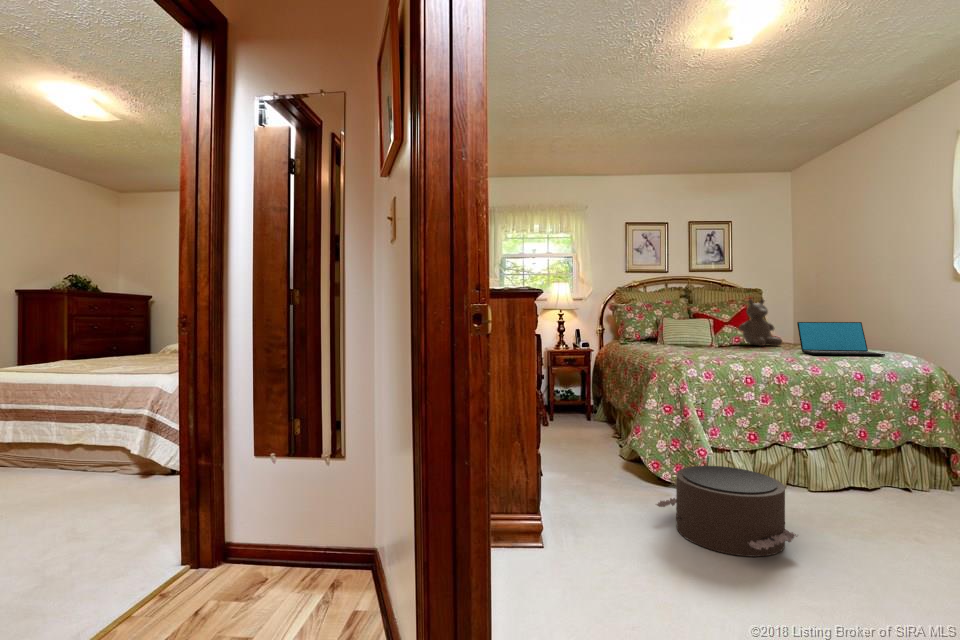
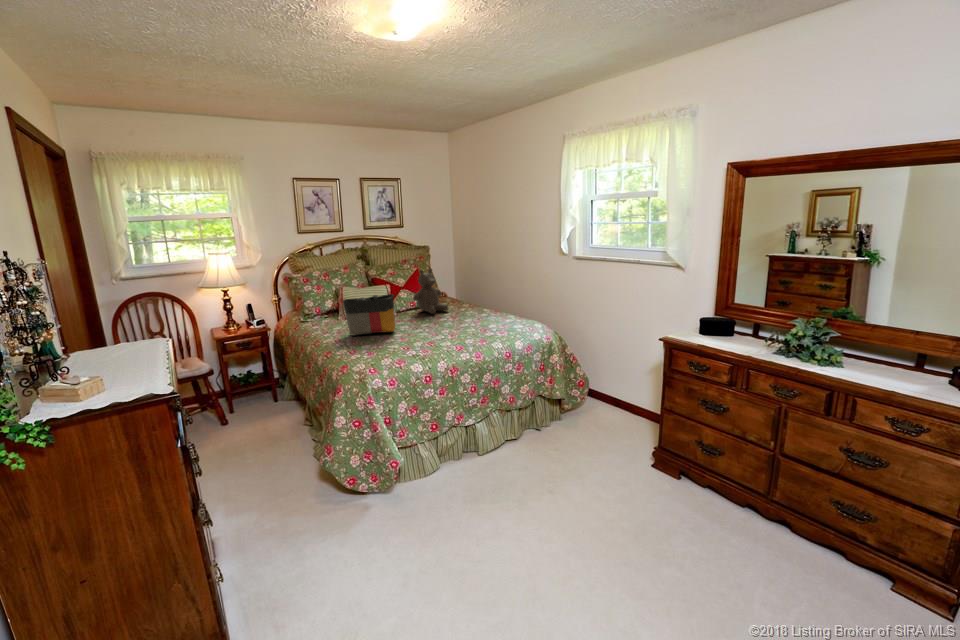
tote bag: none [663,310,718,350] -> present [343,294,395,336]
laptop: present [797,322,885,356] -> none [460,295,523,335]
pouf: present [656,466,798,557] -> none [355,484,480,593]

